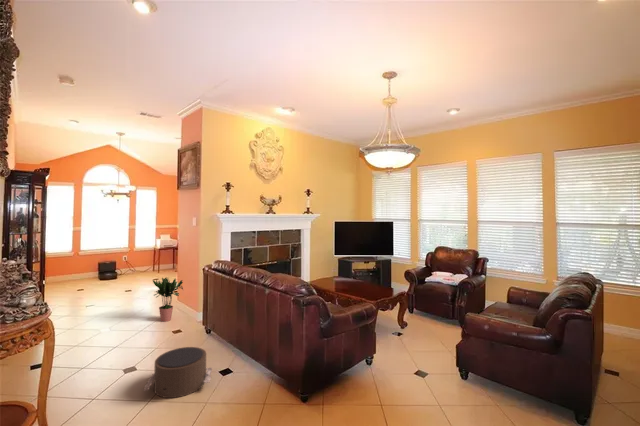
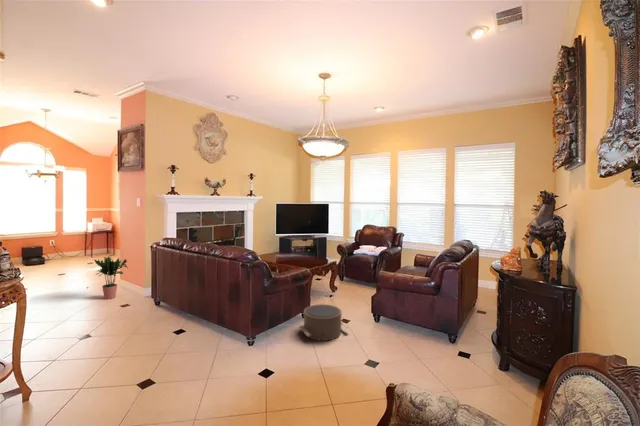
pouf: present [144,347,212,398] -> present [300,304,349,341]

